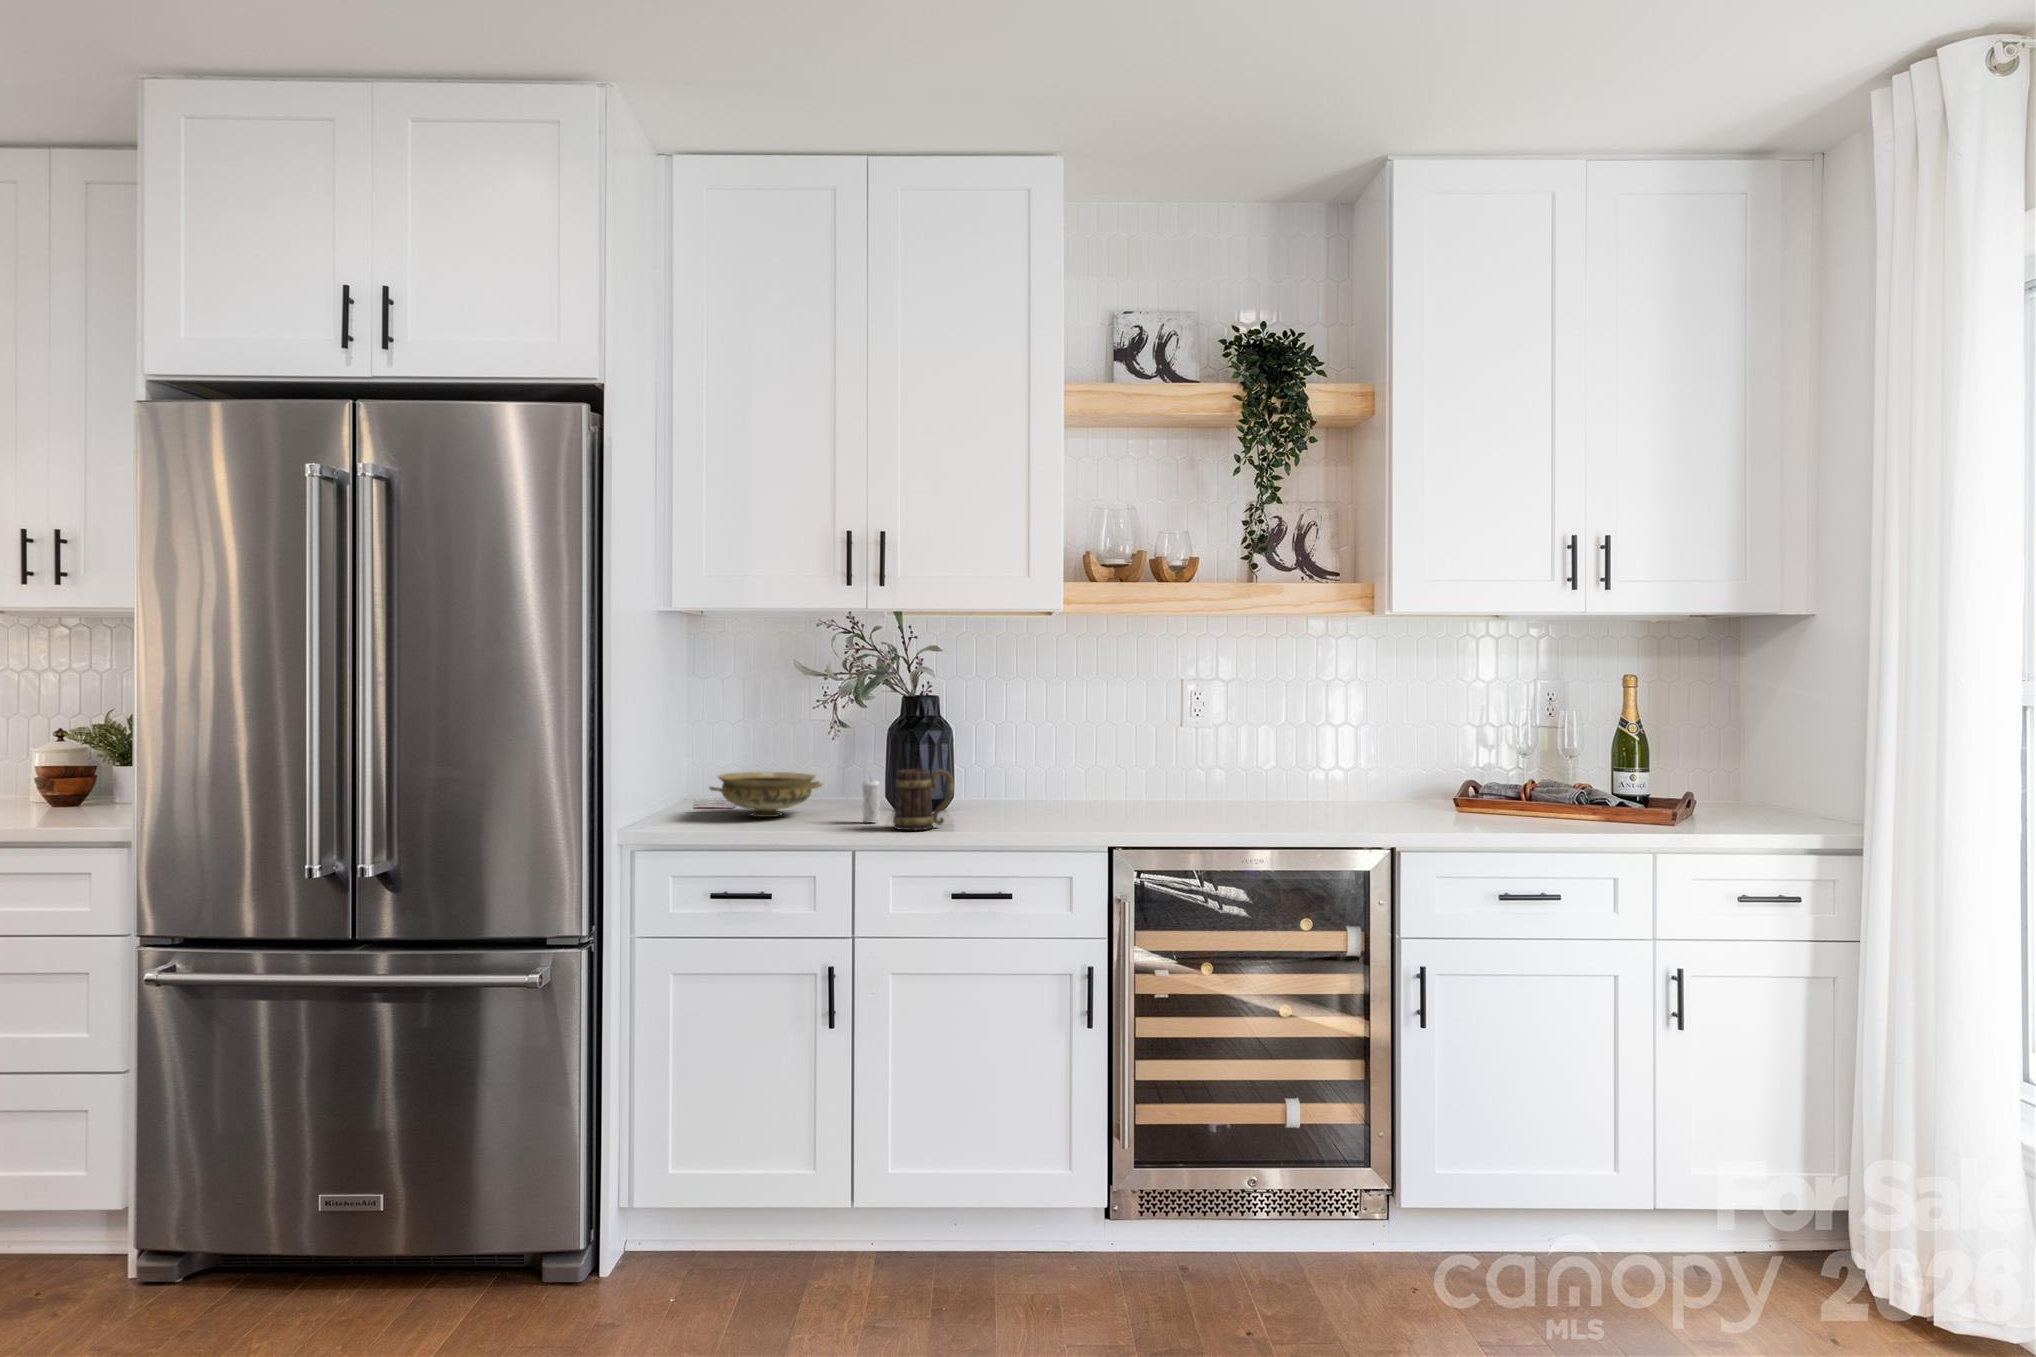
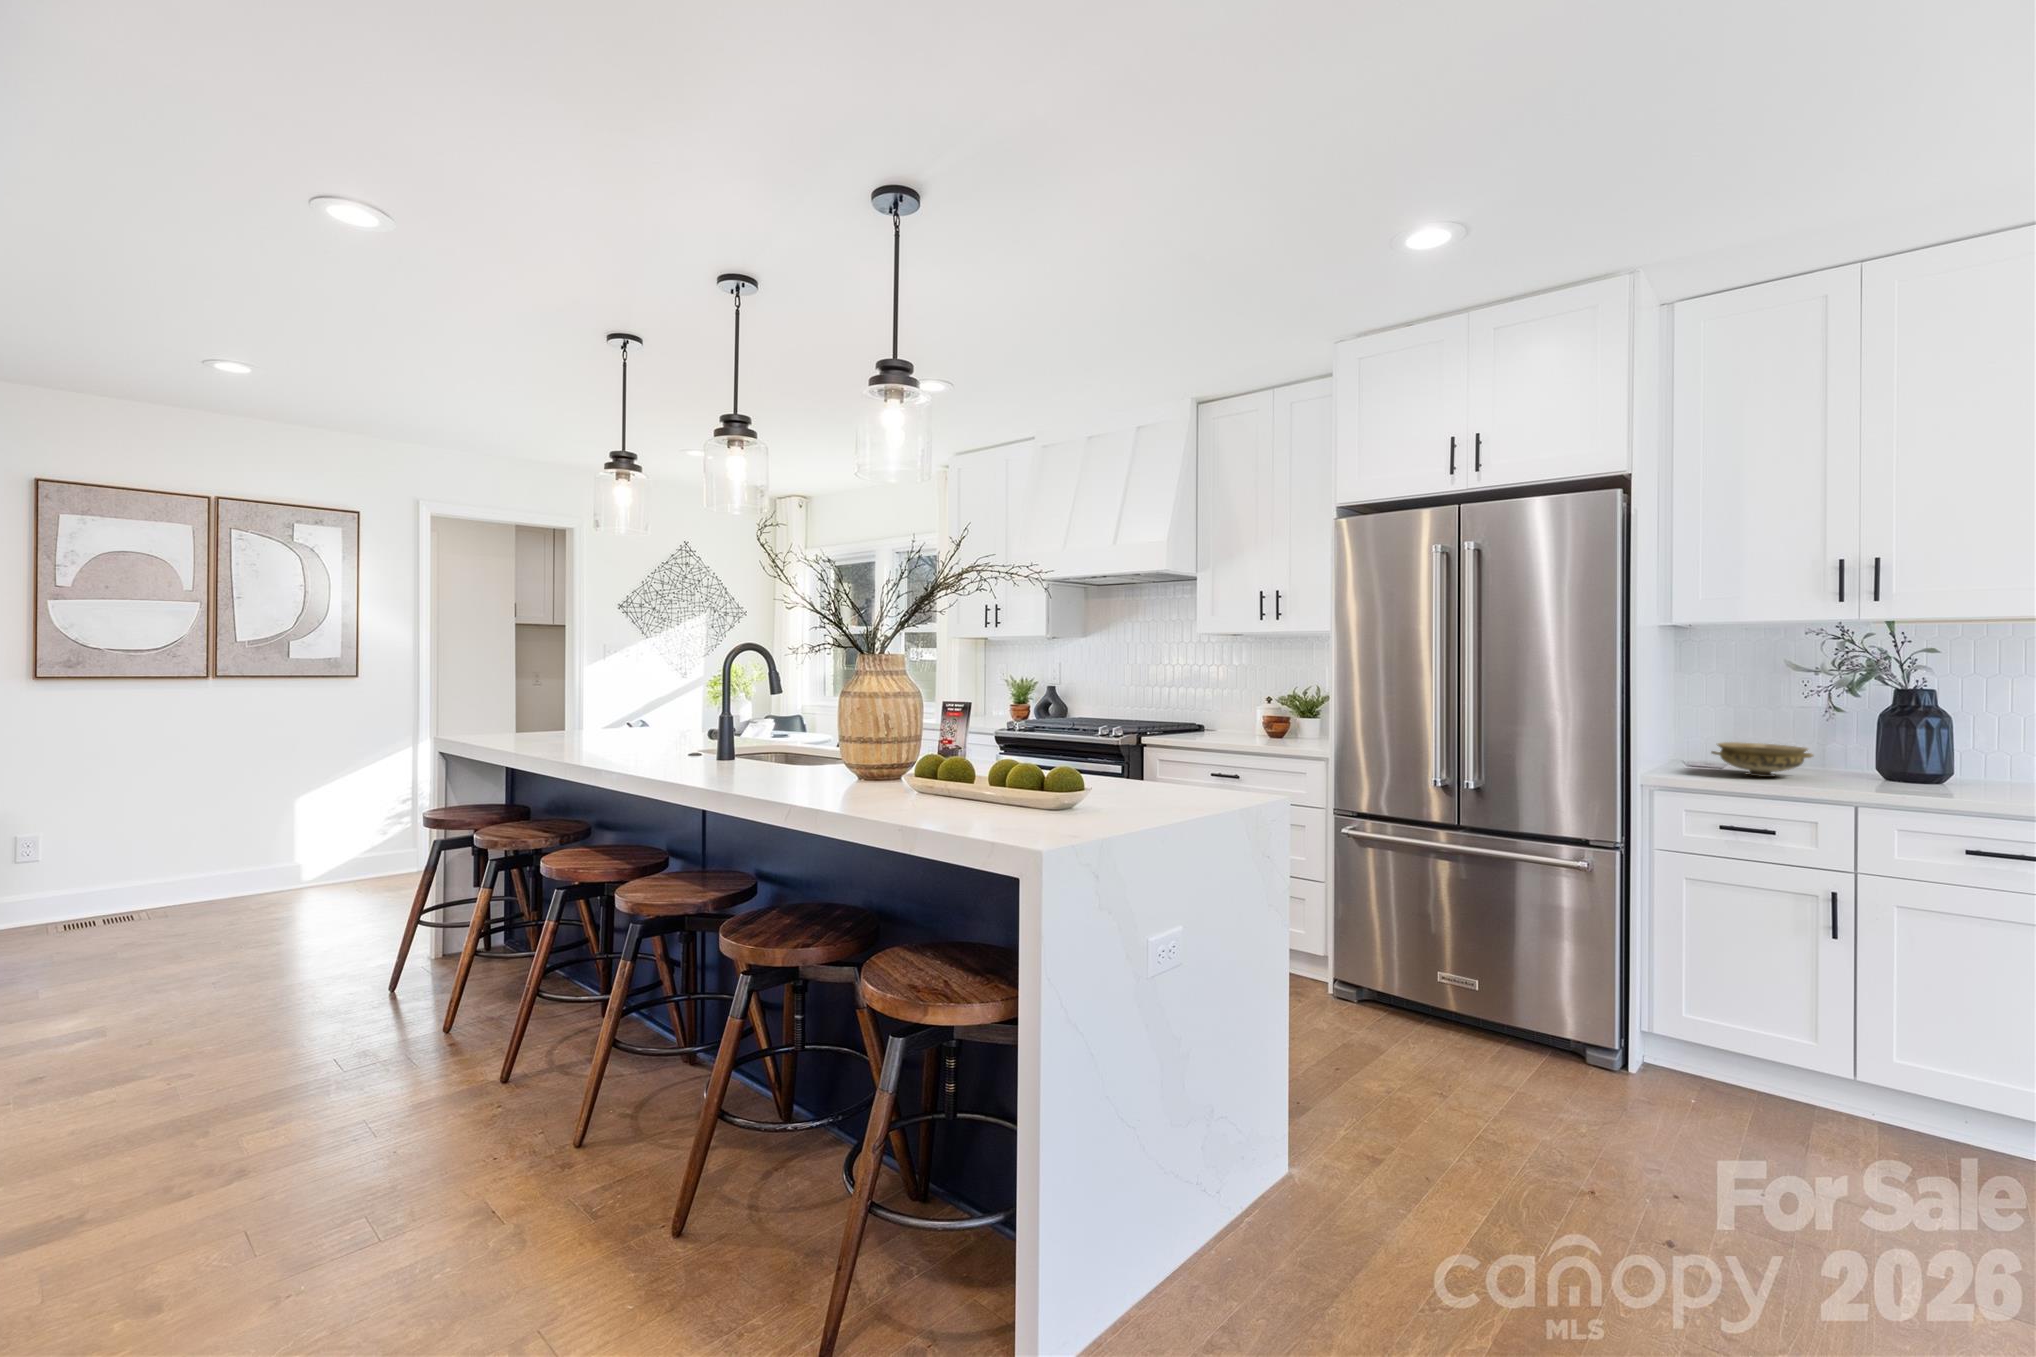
mug: present [893,769,953,830] -> none [1893,747,1961,796]
candle: present [862,780,880,822] -> none [1858,747,1878,787]

